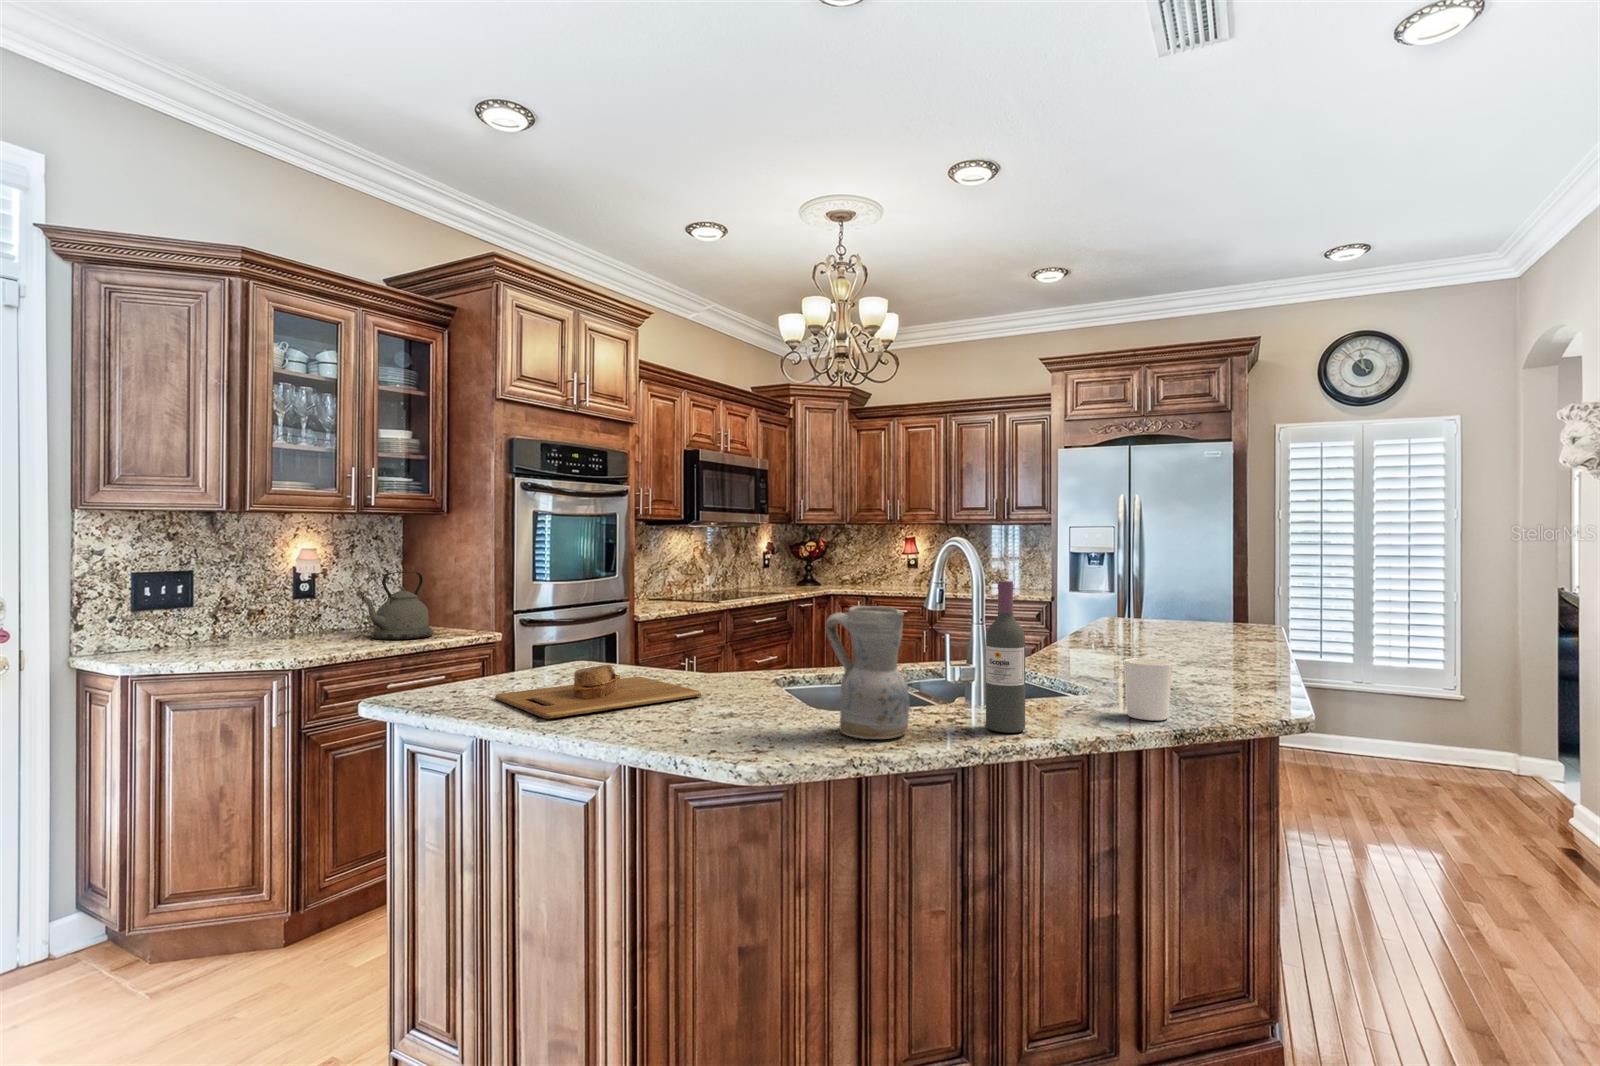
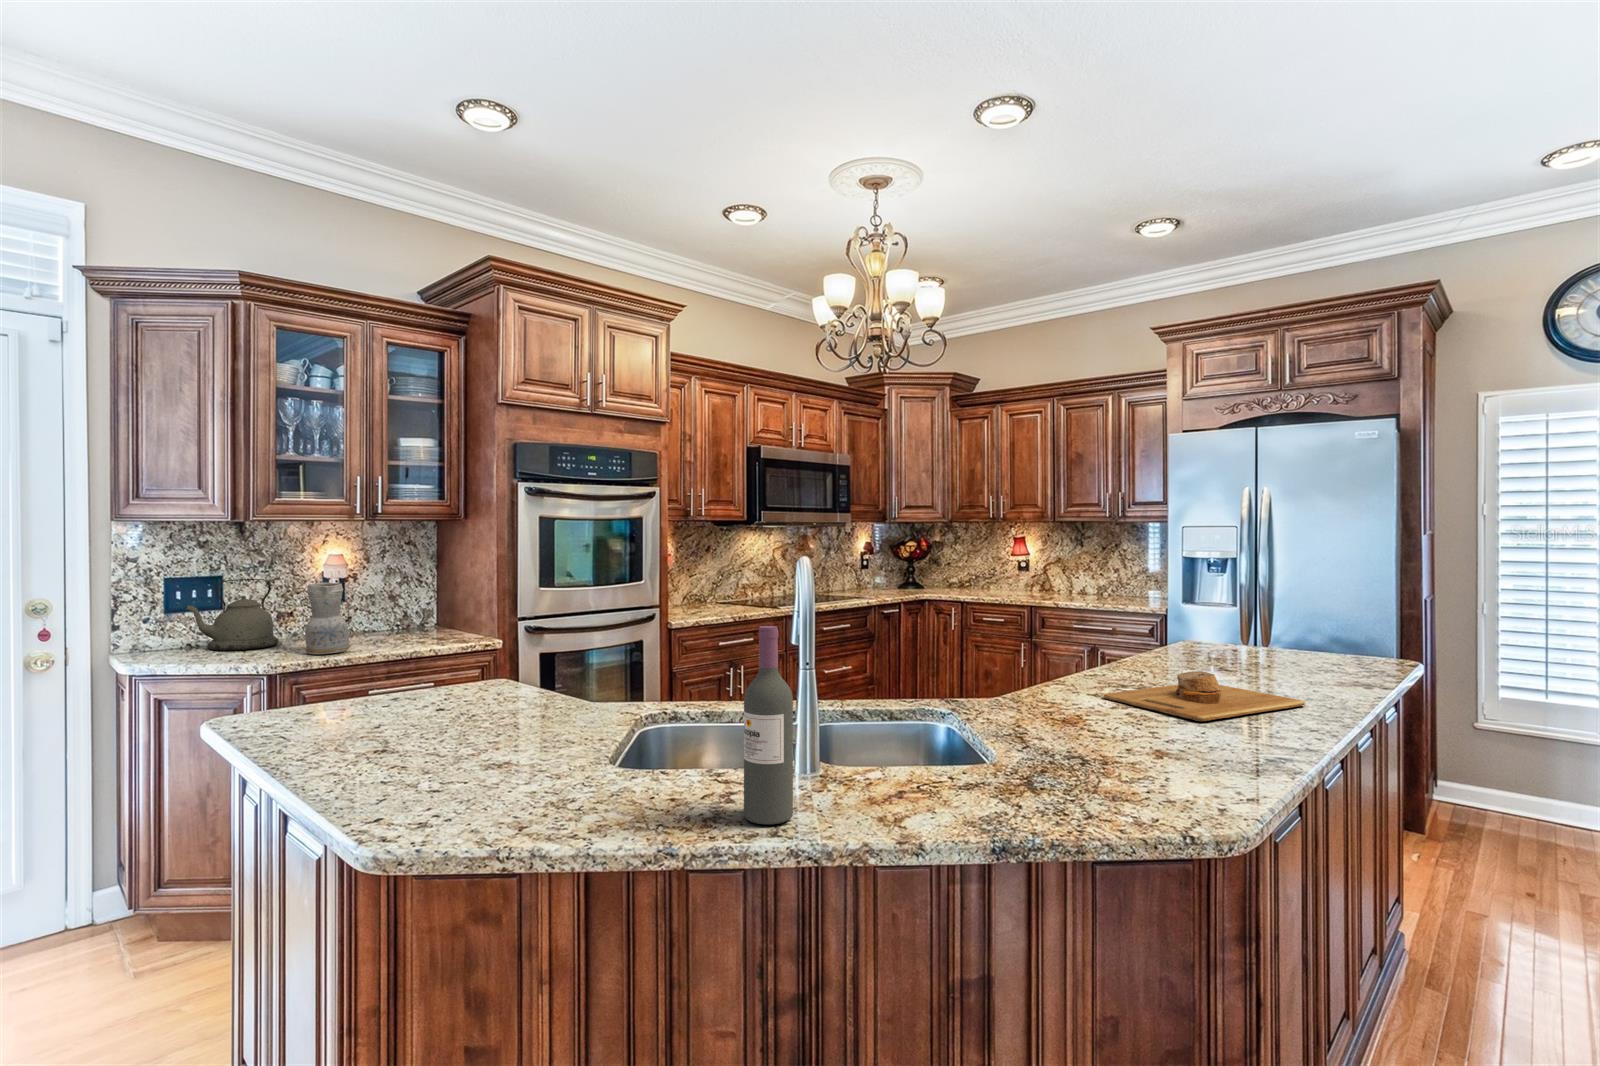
kettle: present [362,572,433,640] -> present [186,579,279,650]
ceramic pitcher: present [826,606,909,739] -> present [305,582,349,654]
candle holder: present [1124,658,1172,720] -> none [962,729,1024,818]
cutting board: present [495,665,701,719] -> present [1104,671,1305,721]

